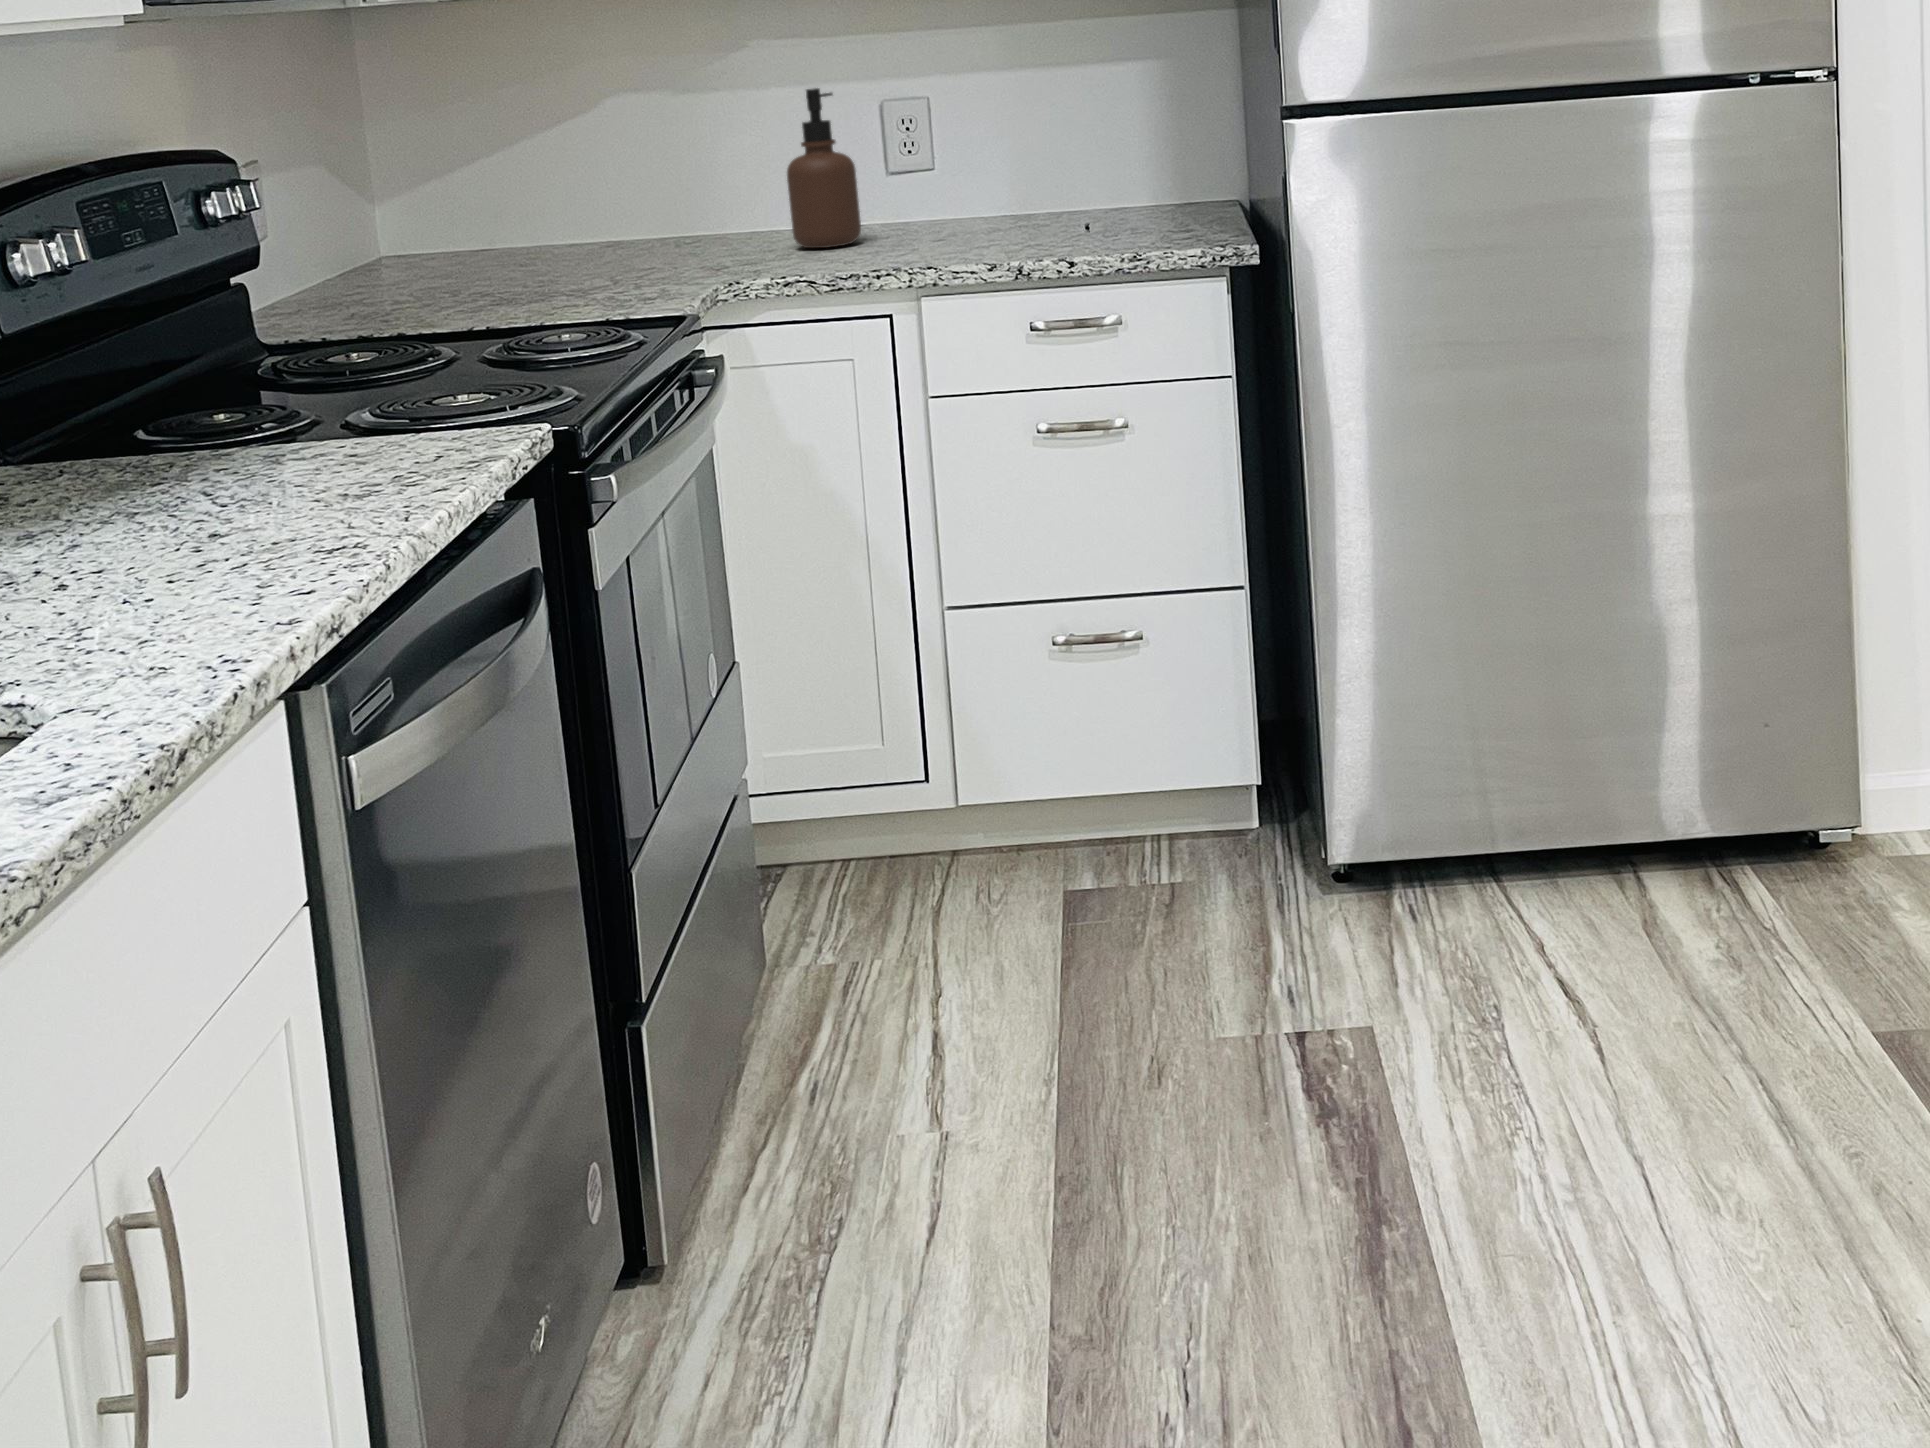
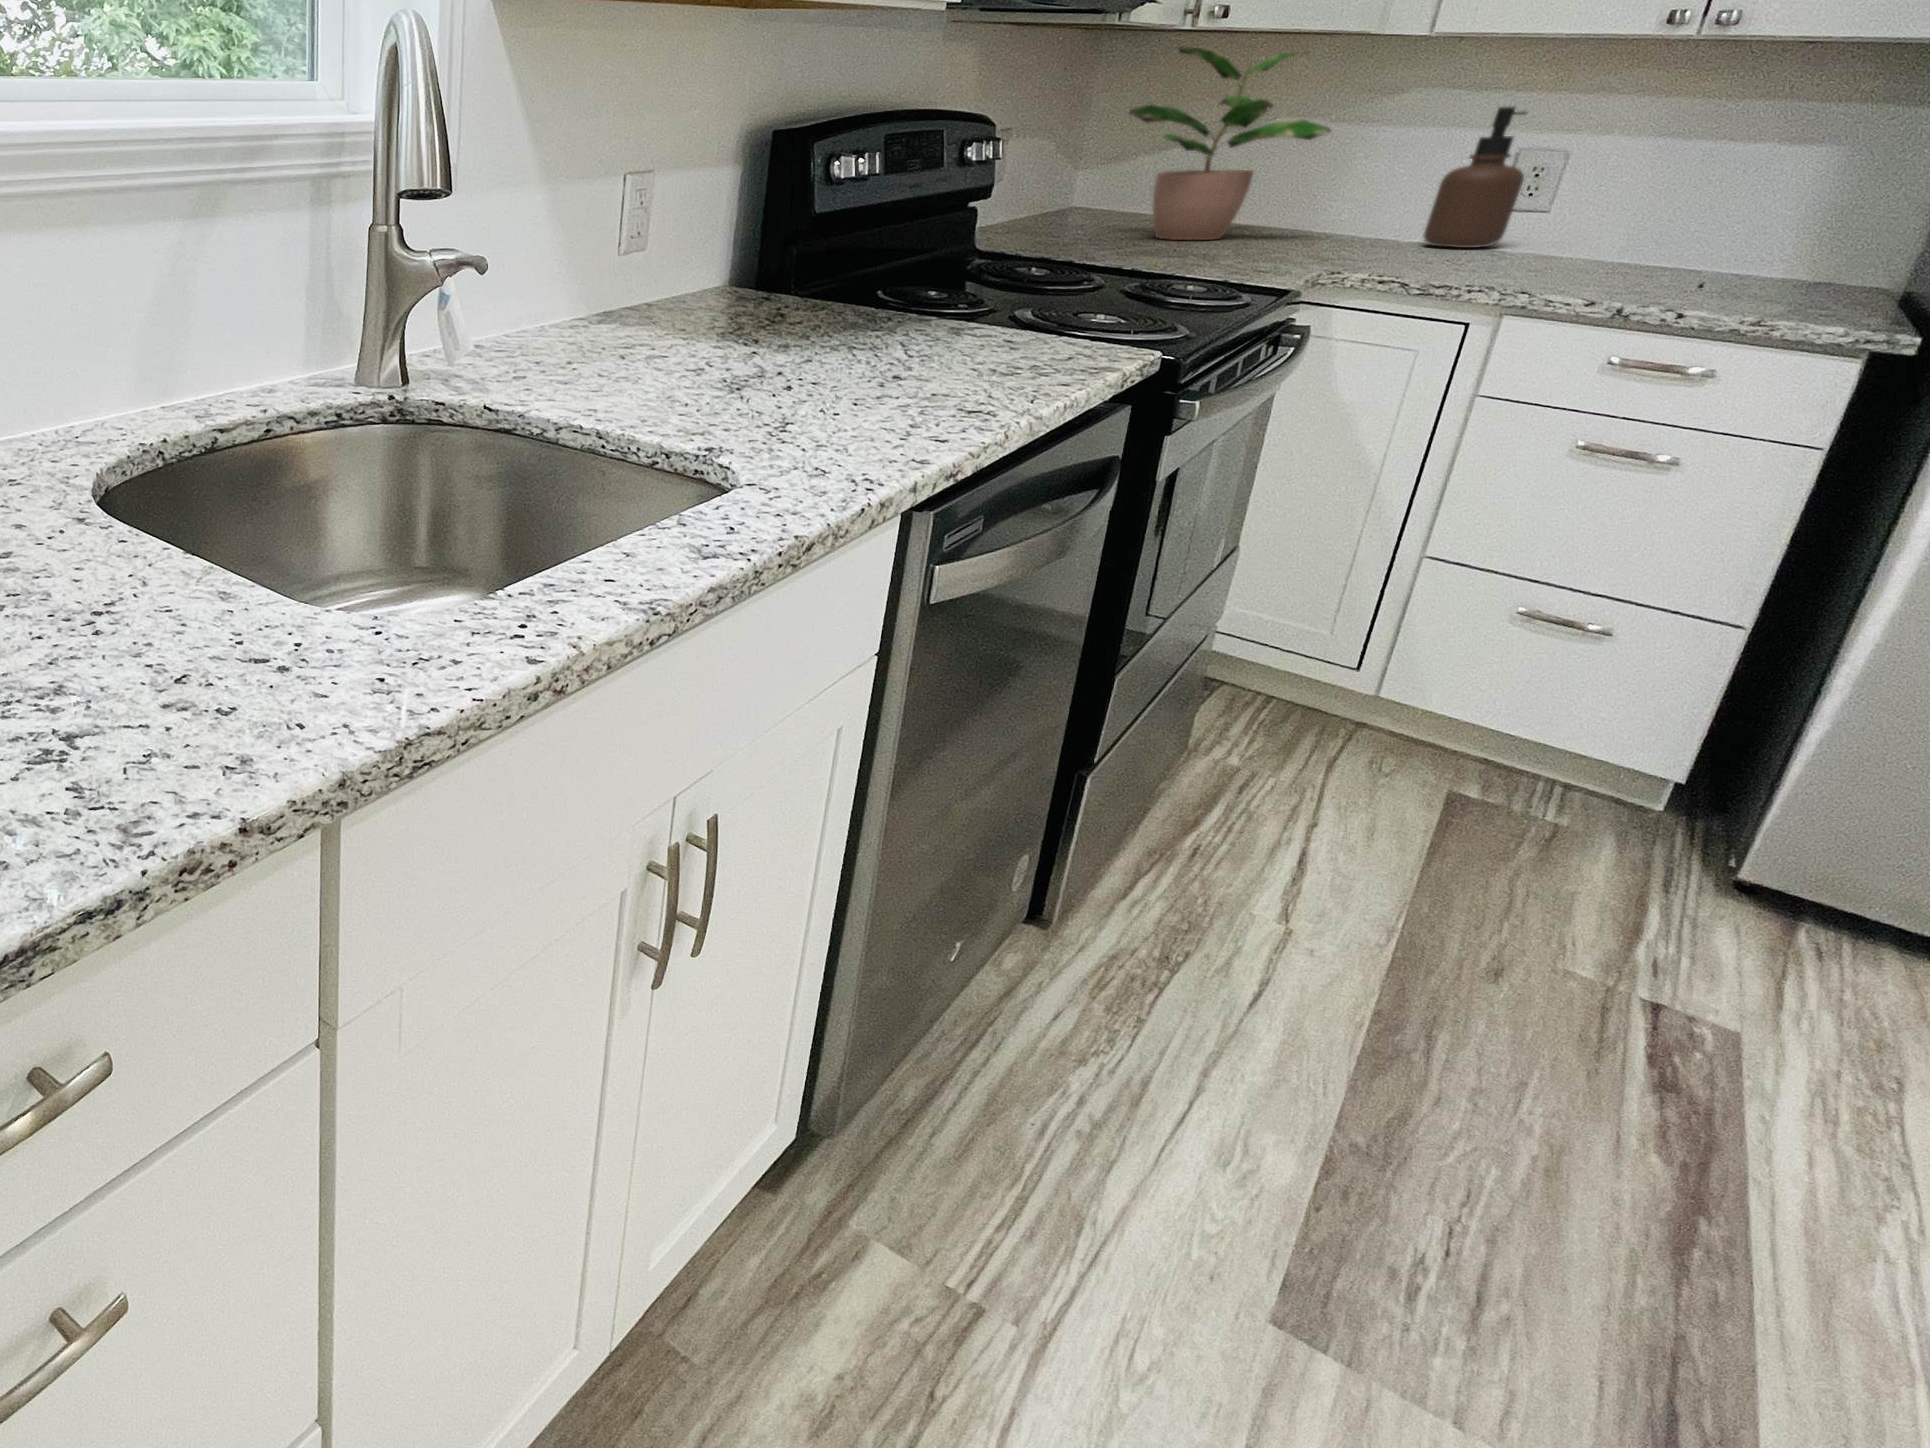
potted plant: none [431,19,665,272] -> present [1129,47,1331,240]

